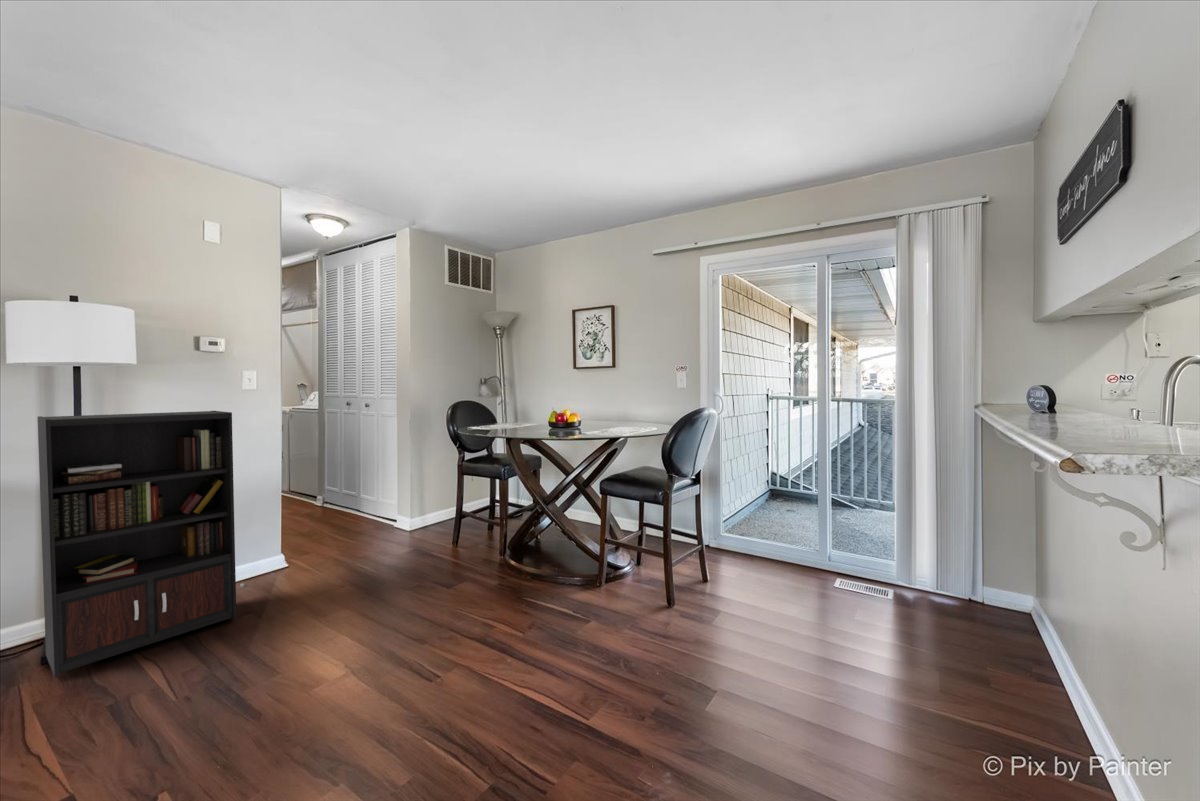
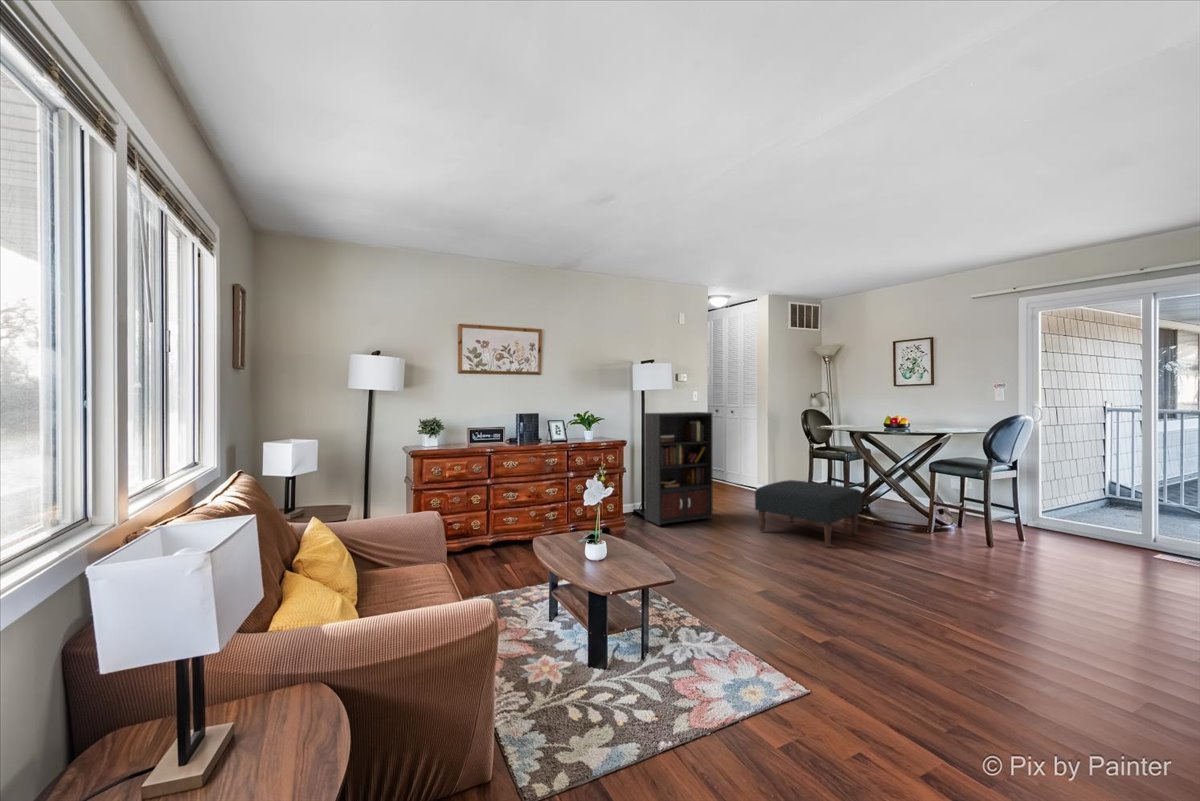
ottoman: none [297,525,500,670] -> present [755,480,862,547]

